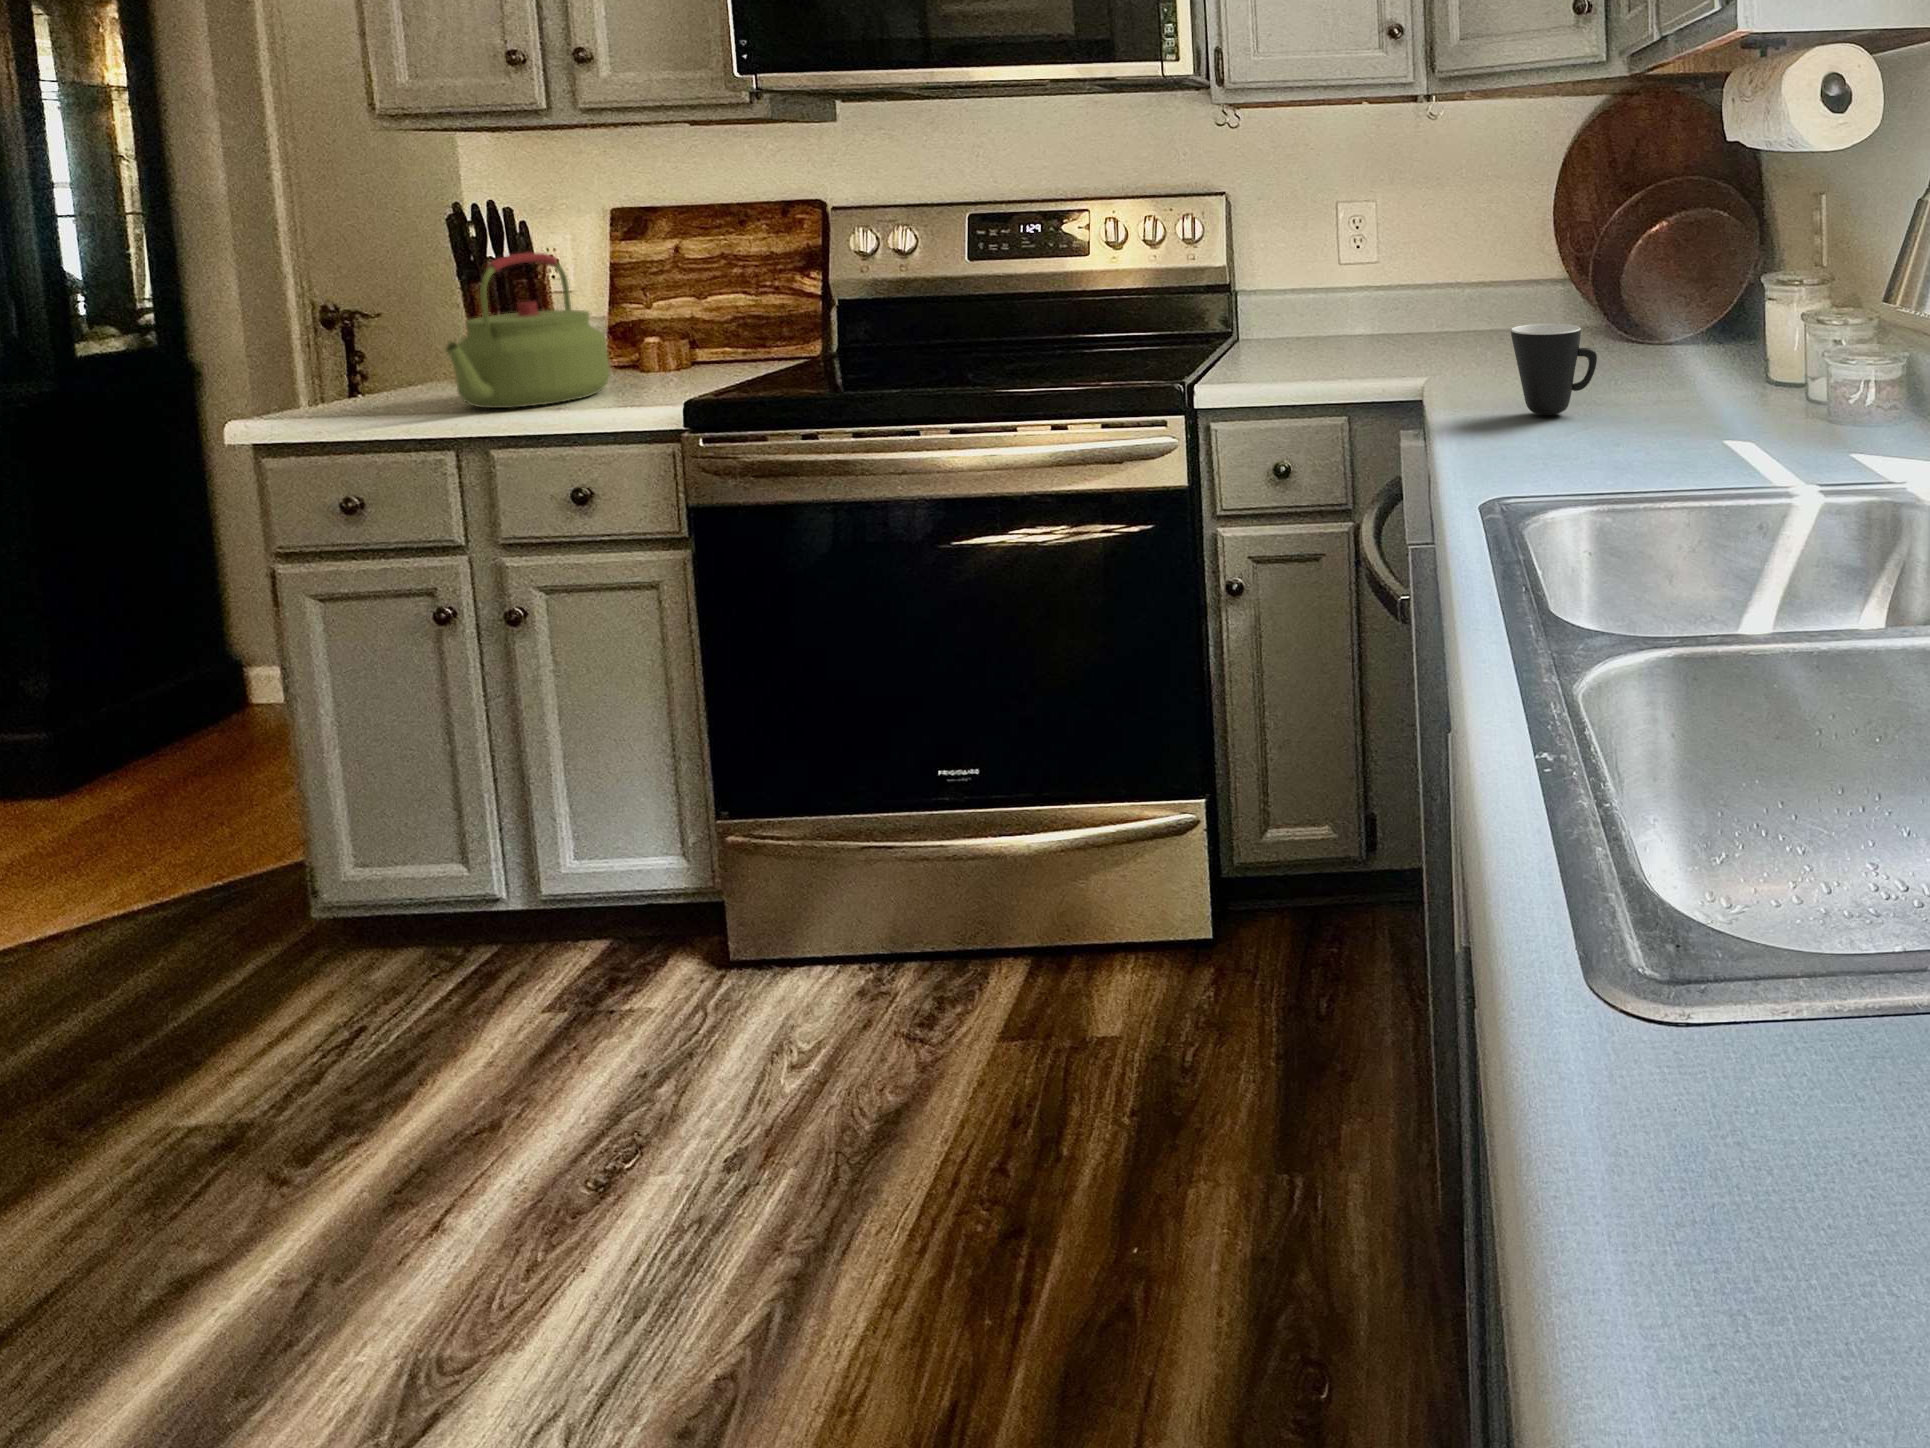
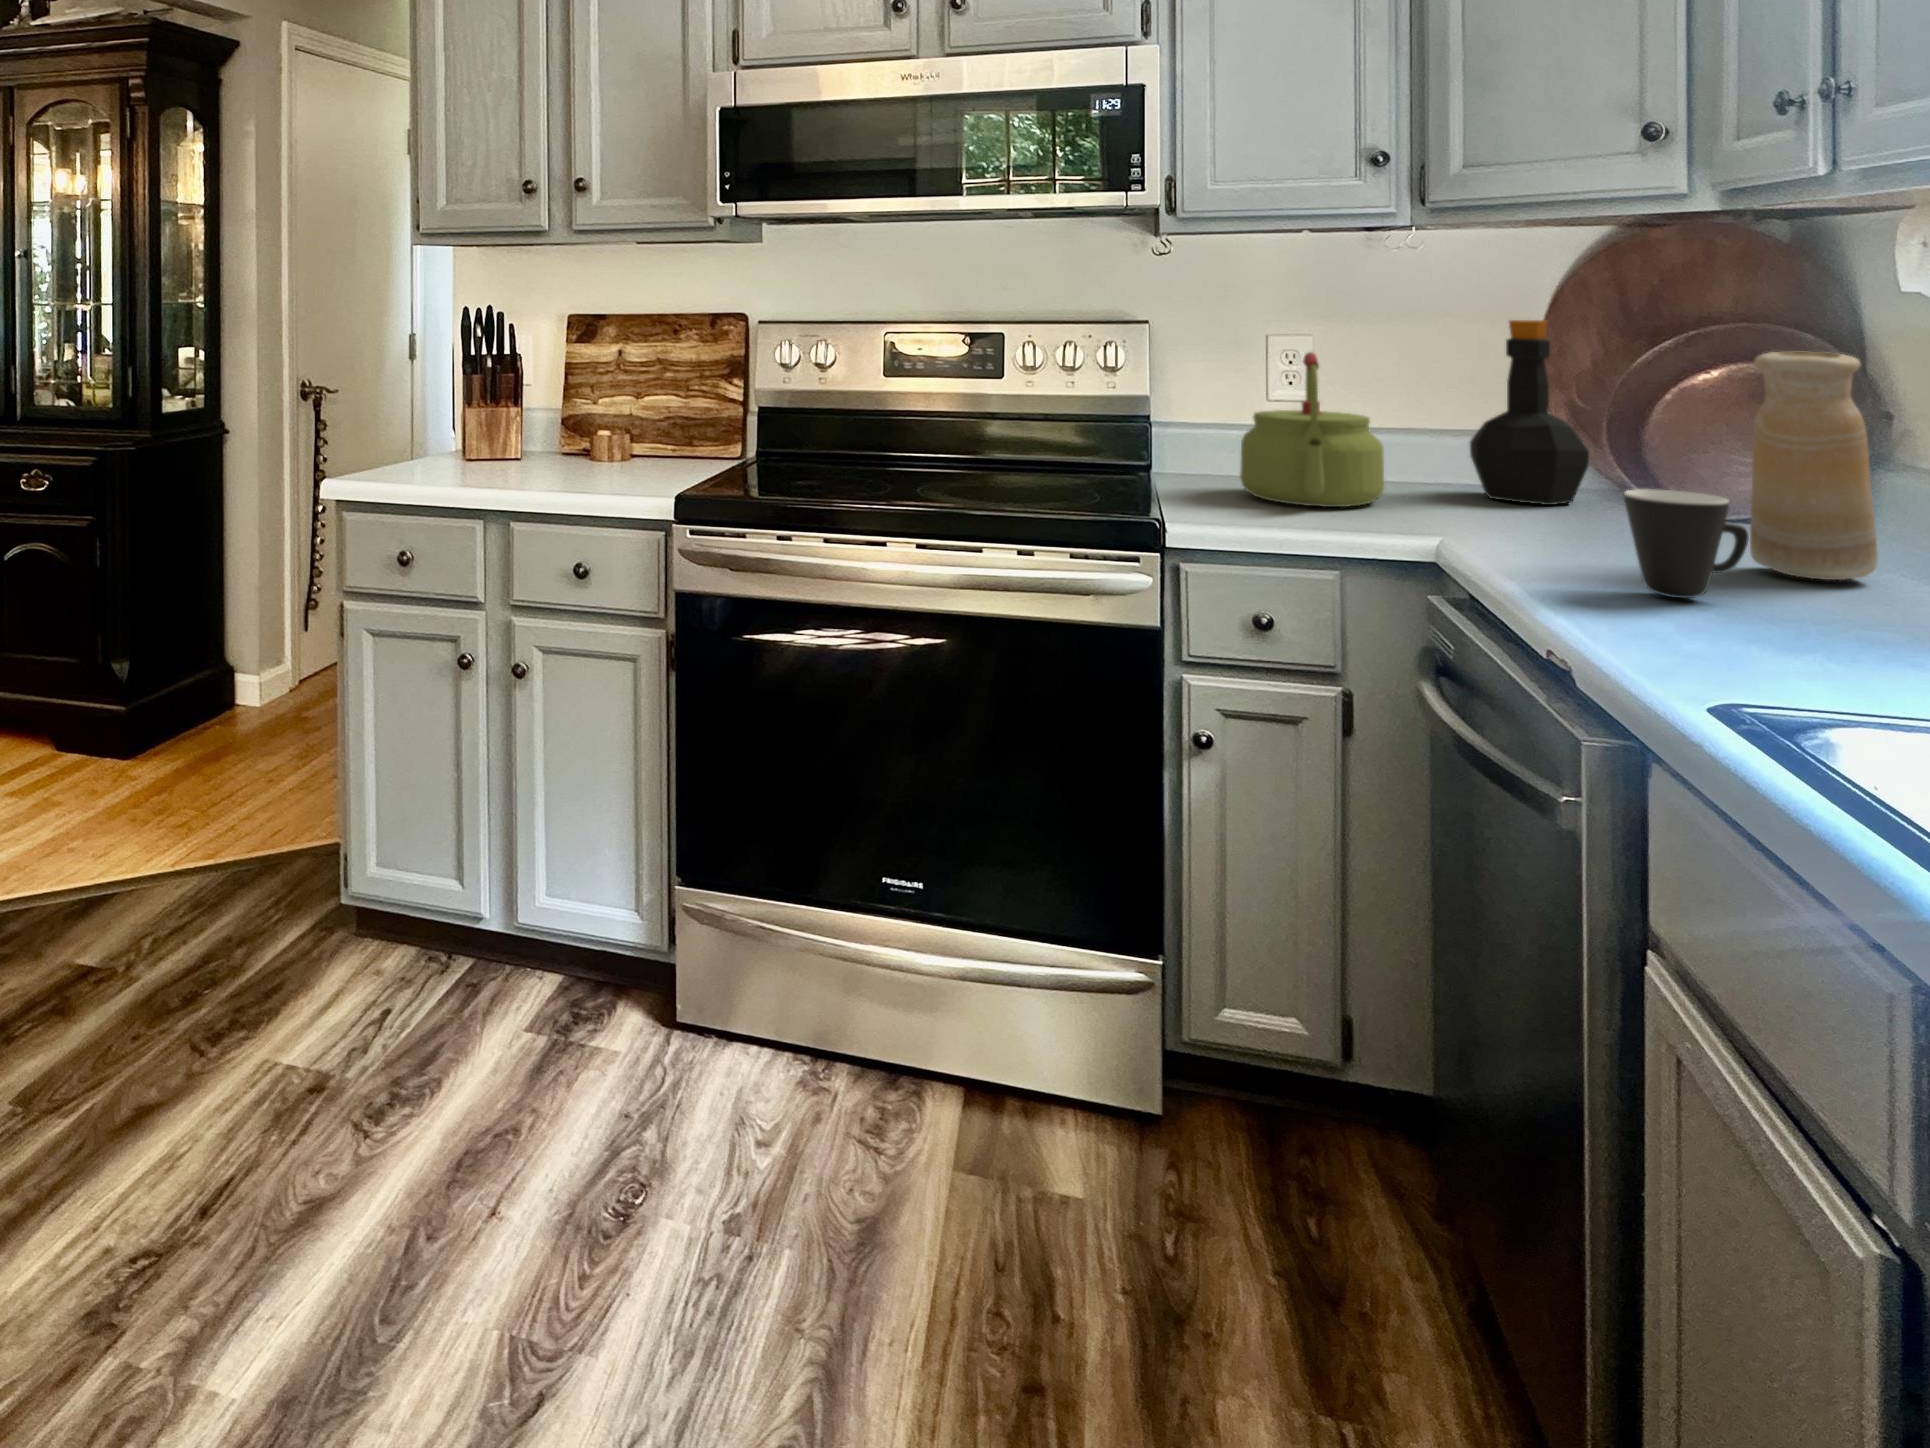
bottle: none [1486,179,1567,341] -> present [1470,320,1589,505]
vase: none [1626,200,1705,387] -> present [1750,352,1878,580]
kettle: present [446,252,610,408] -> present [1240,352,1384,507]

